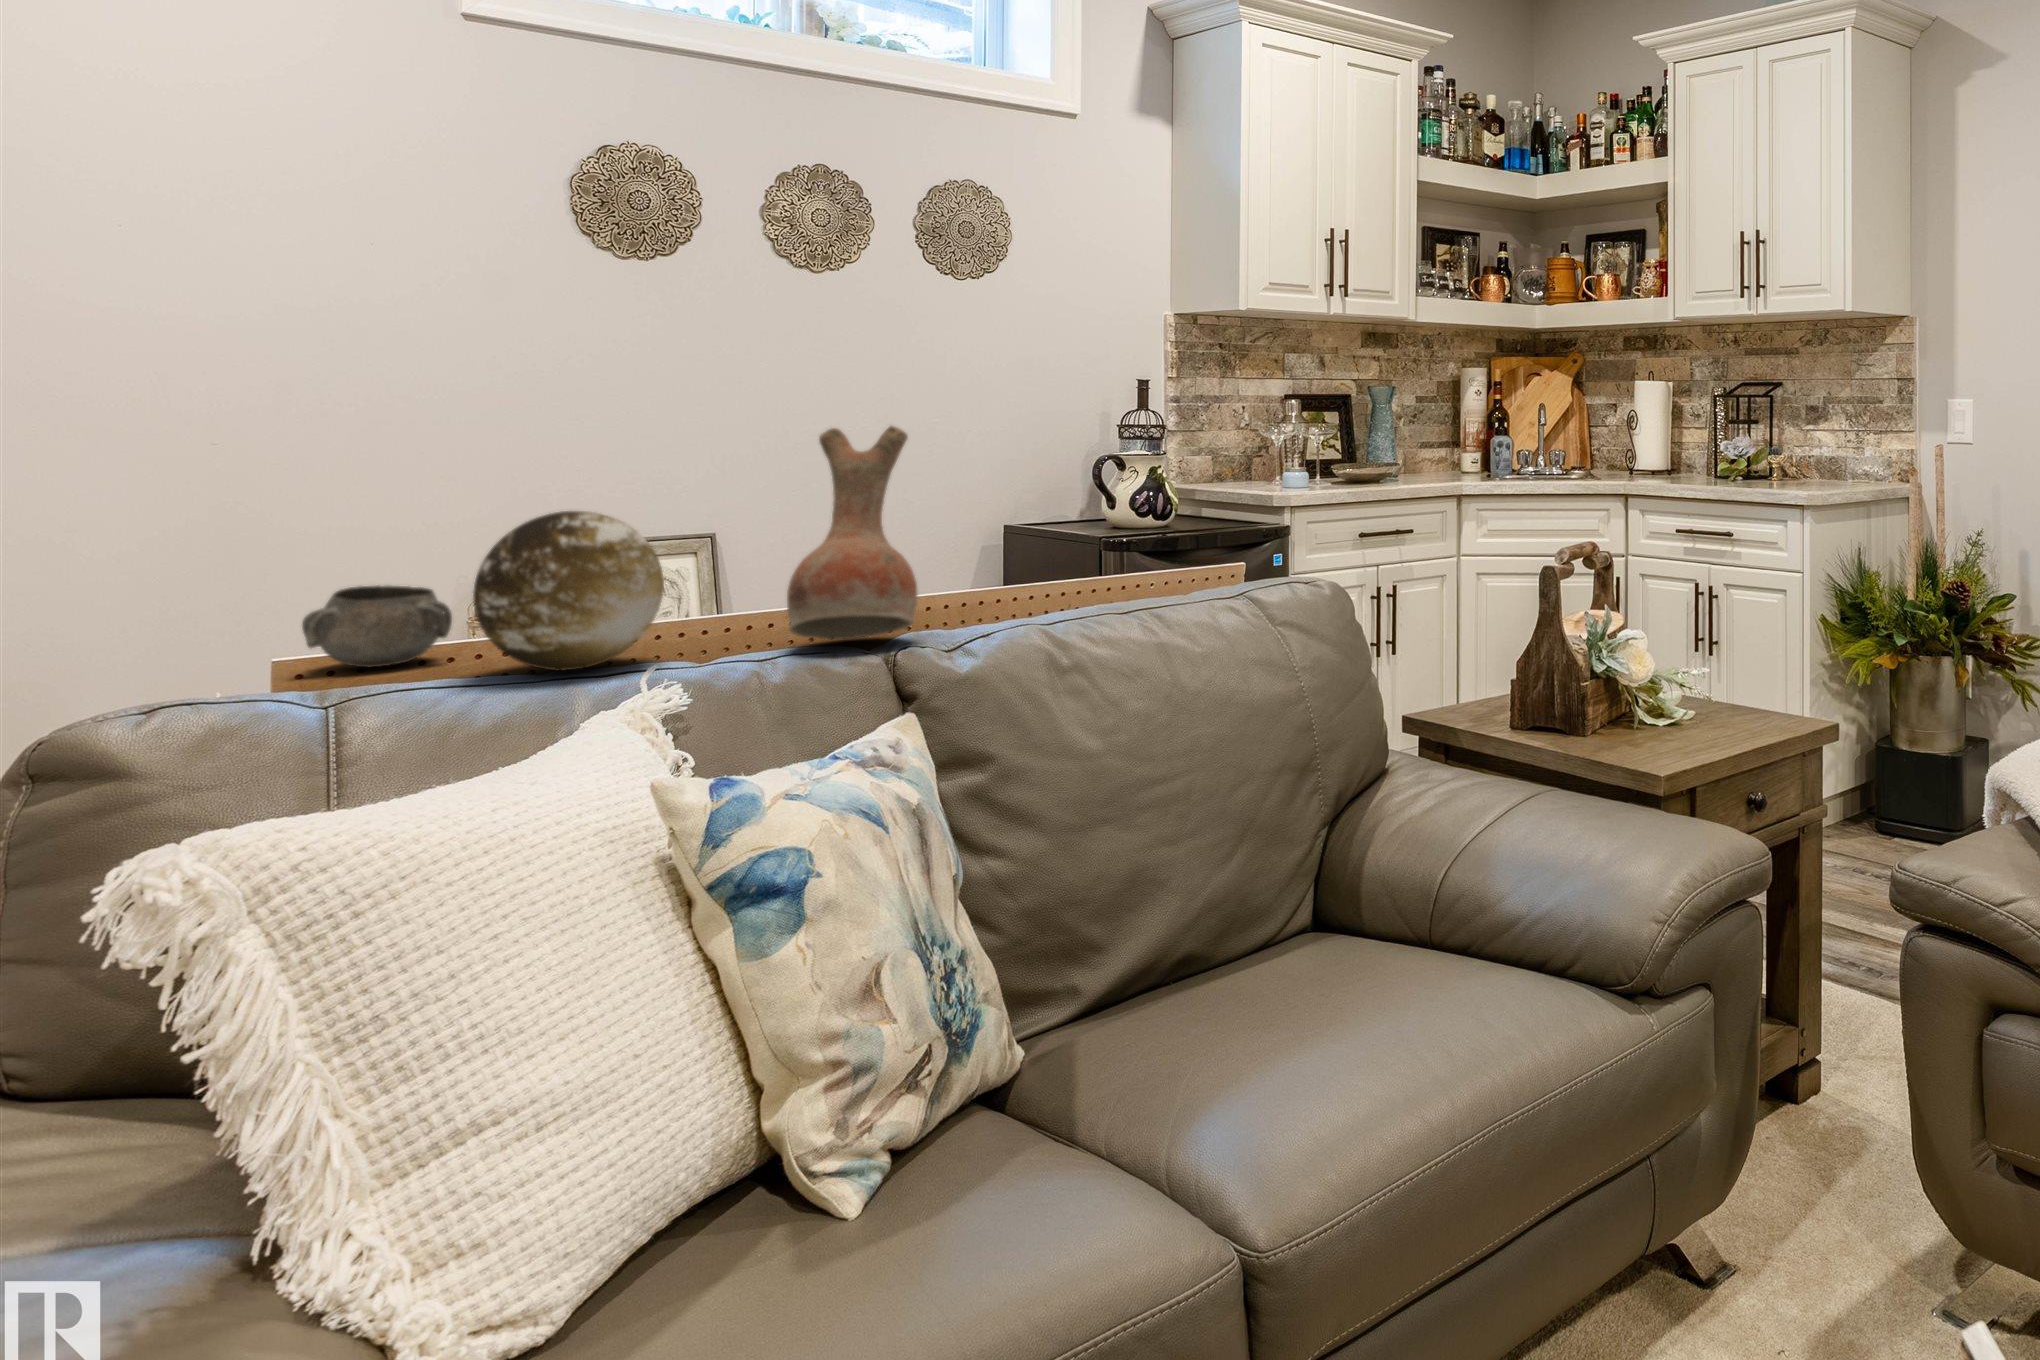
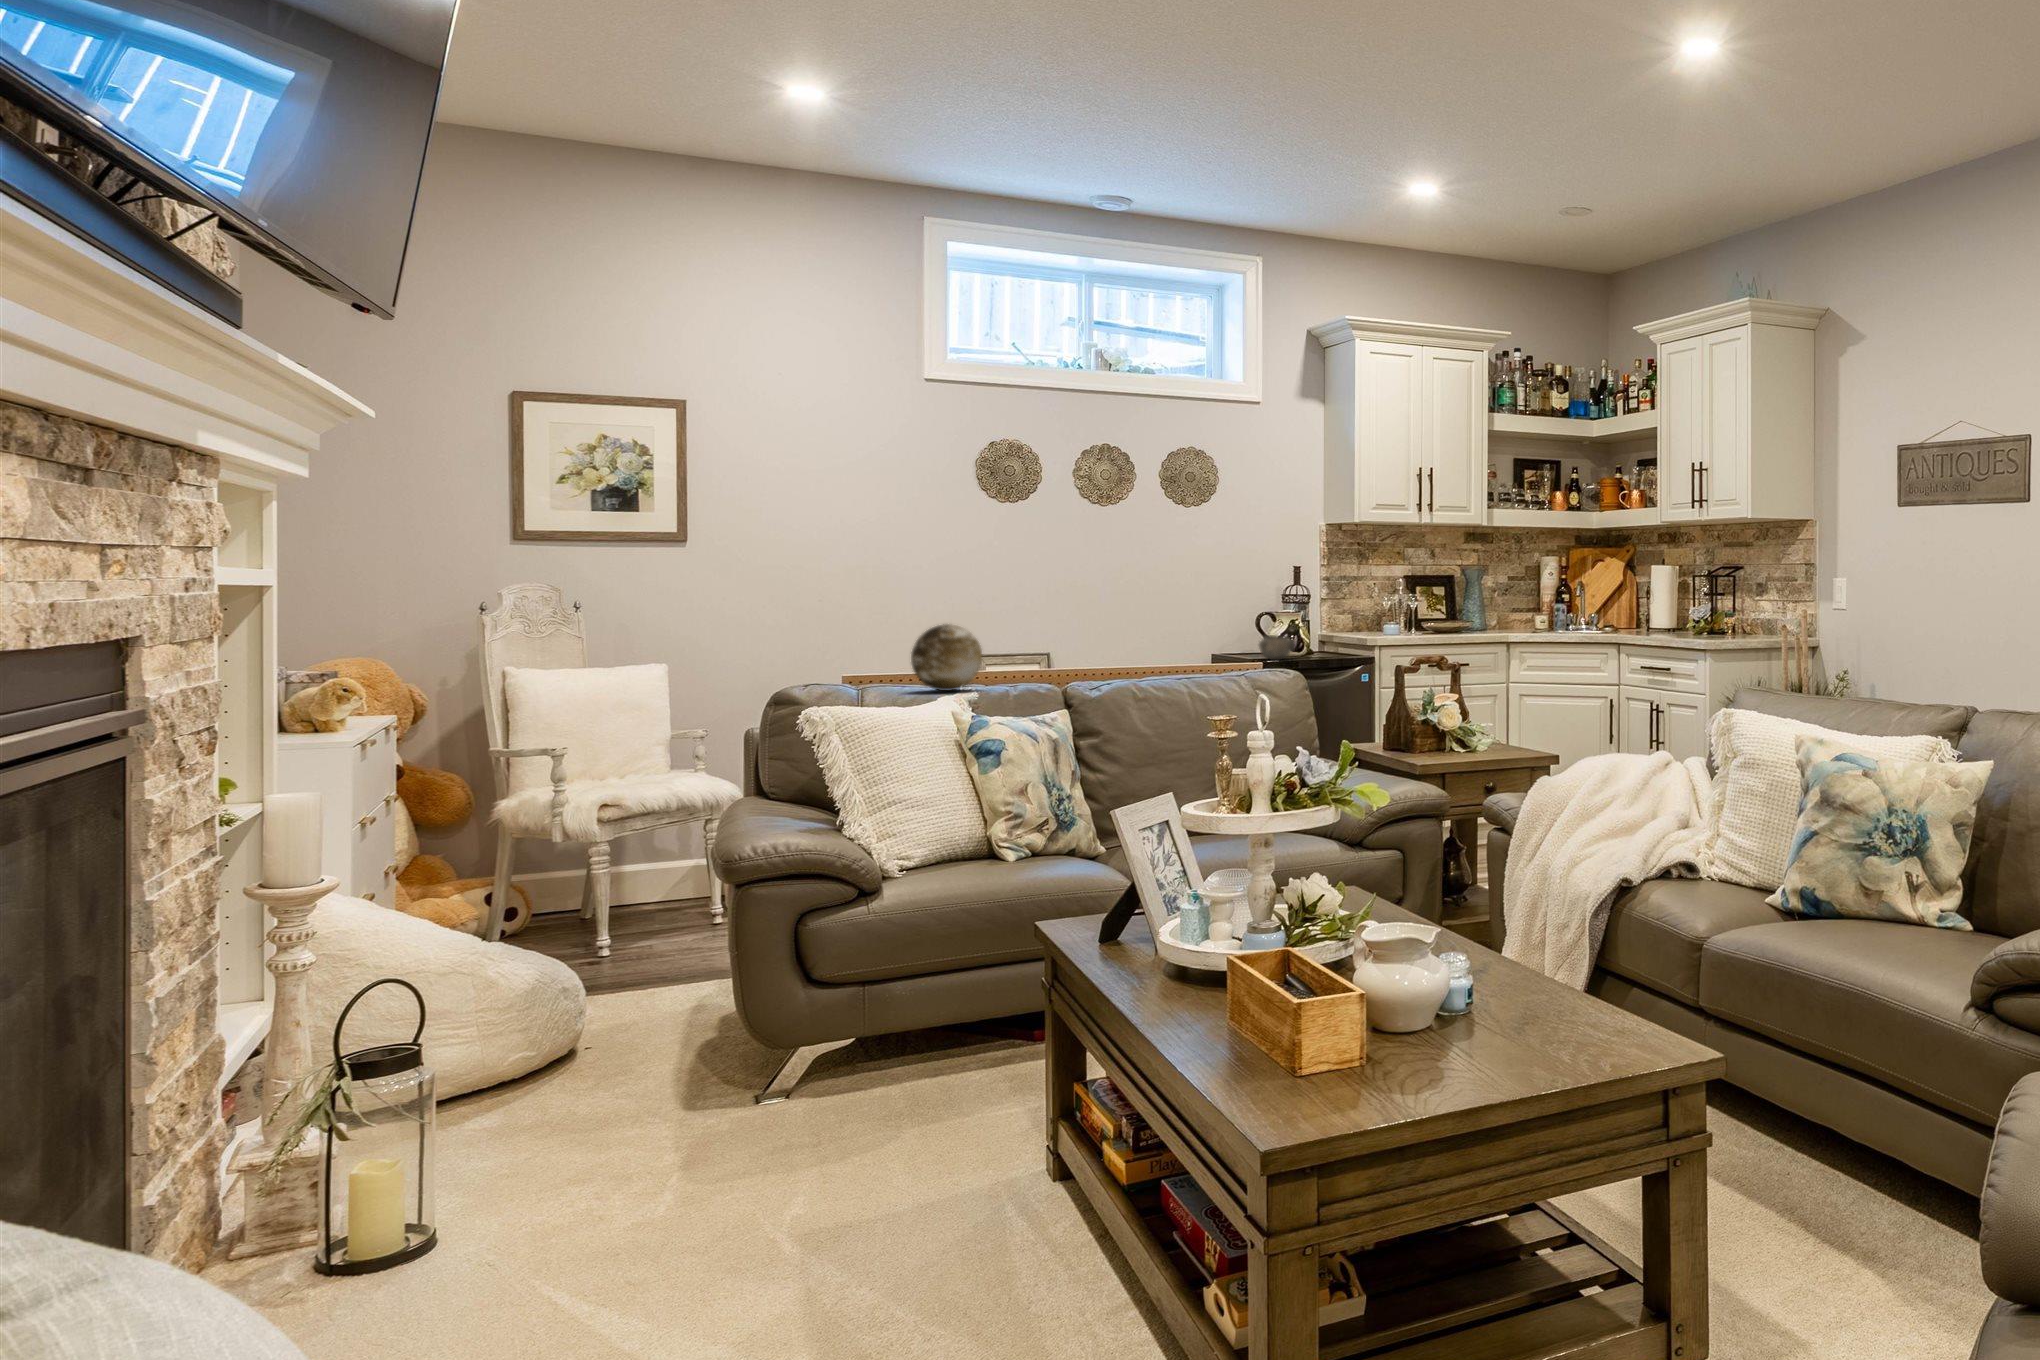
vase: present [787,426,918,639] -> none [1031,590,1087,687]
decorative bowl: present [302,585,452,667] -> present [1259,635,1295,660]

